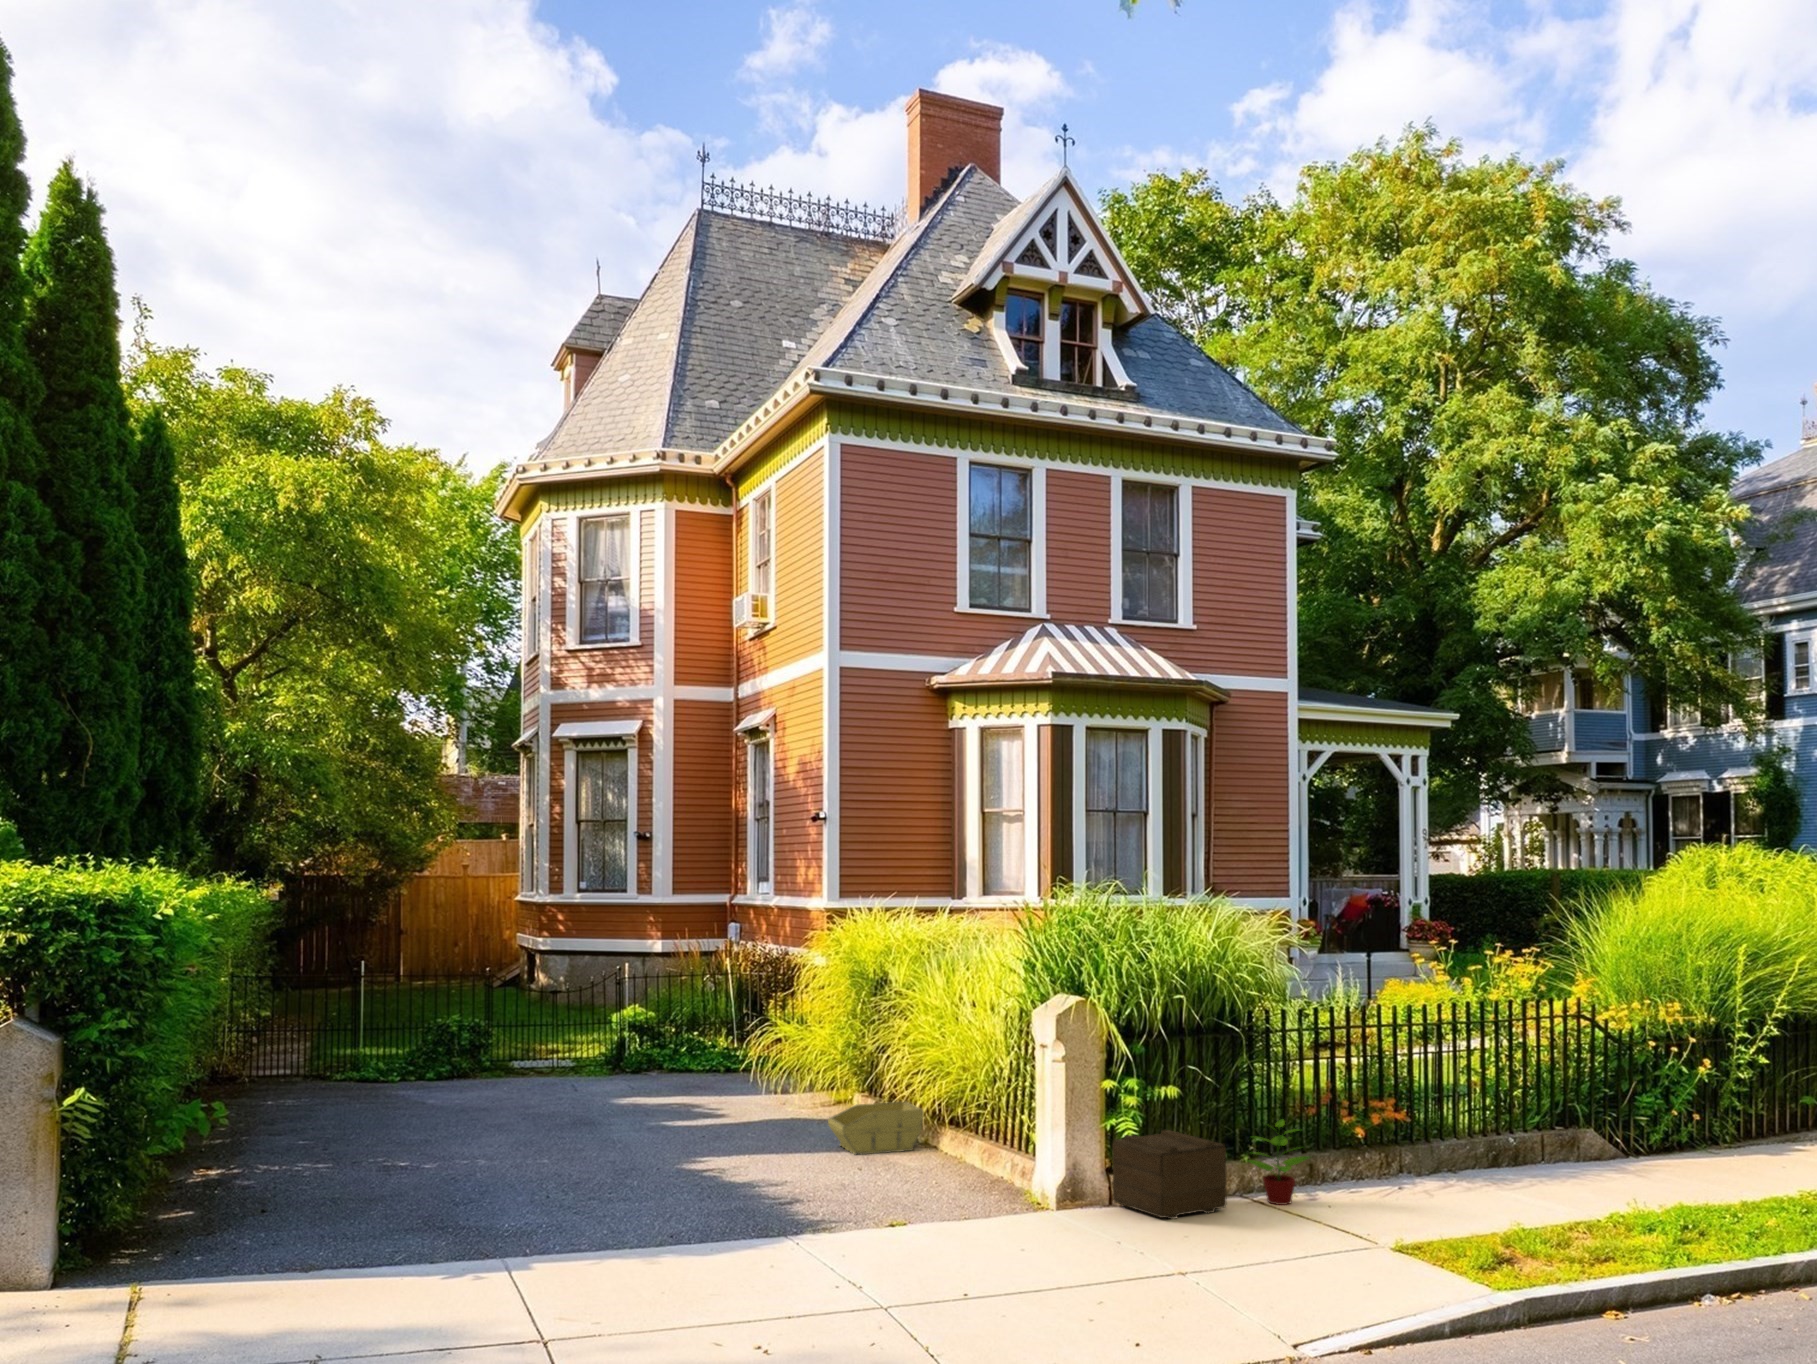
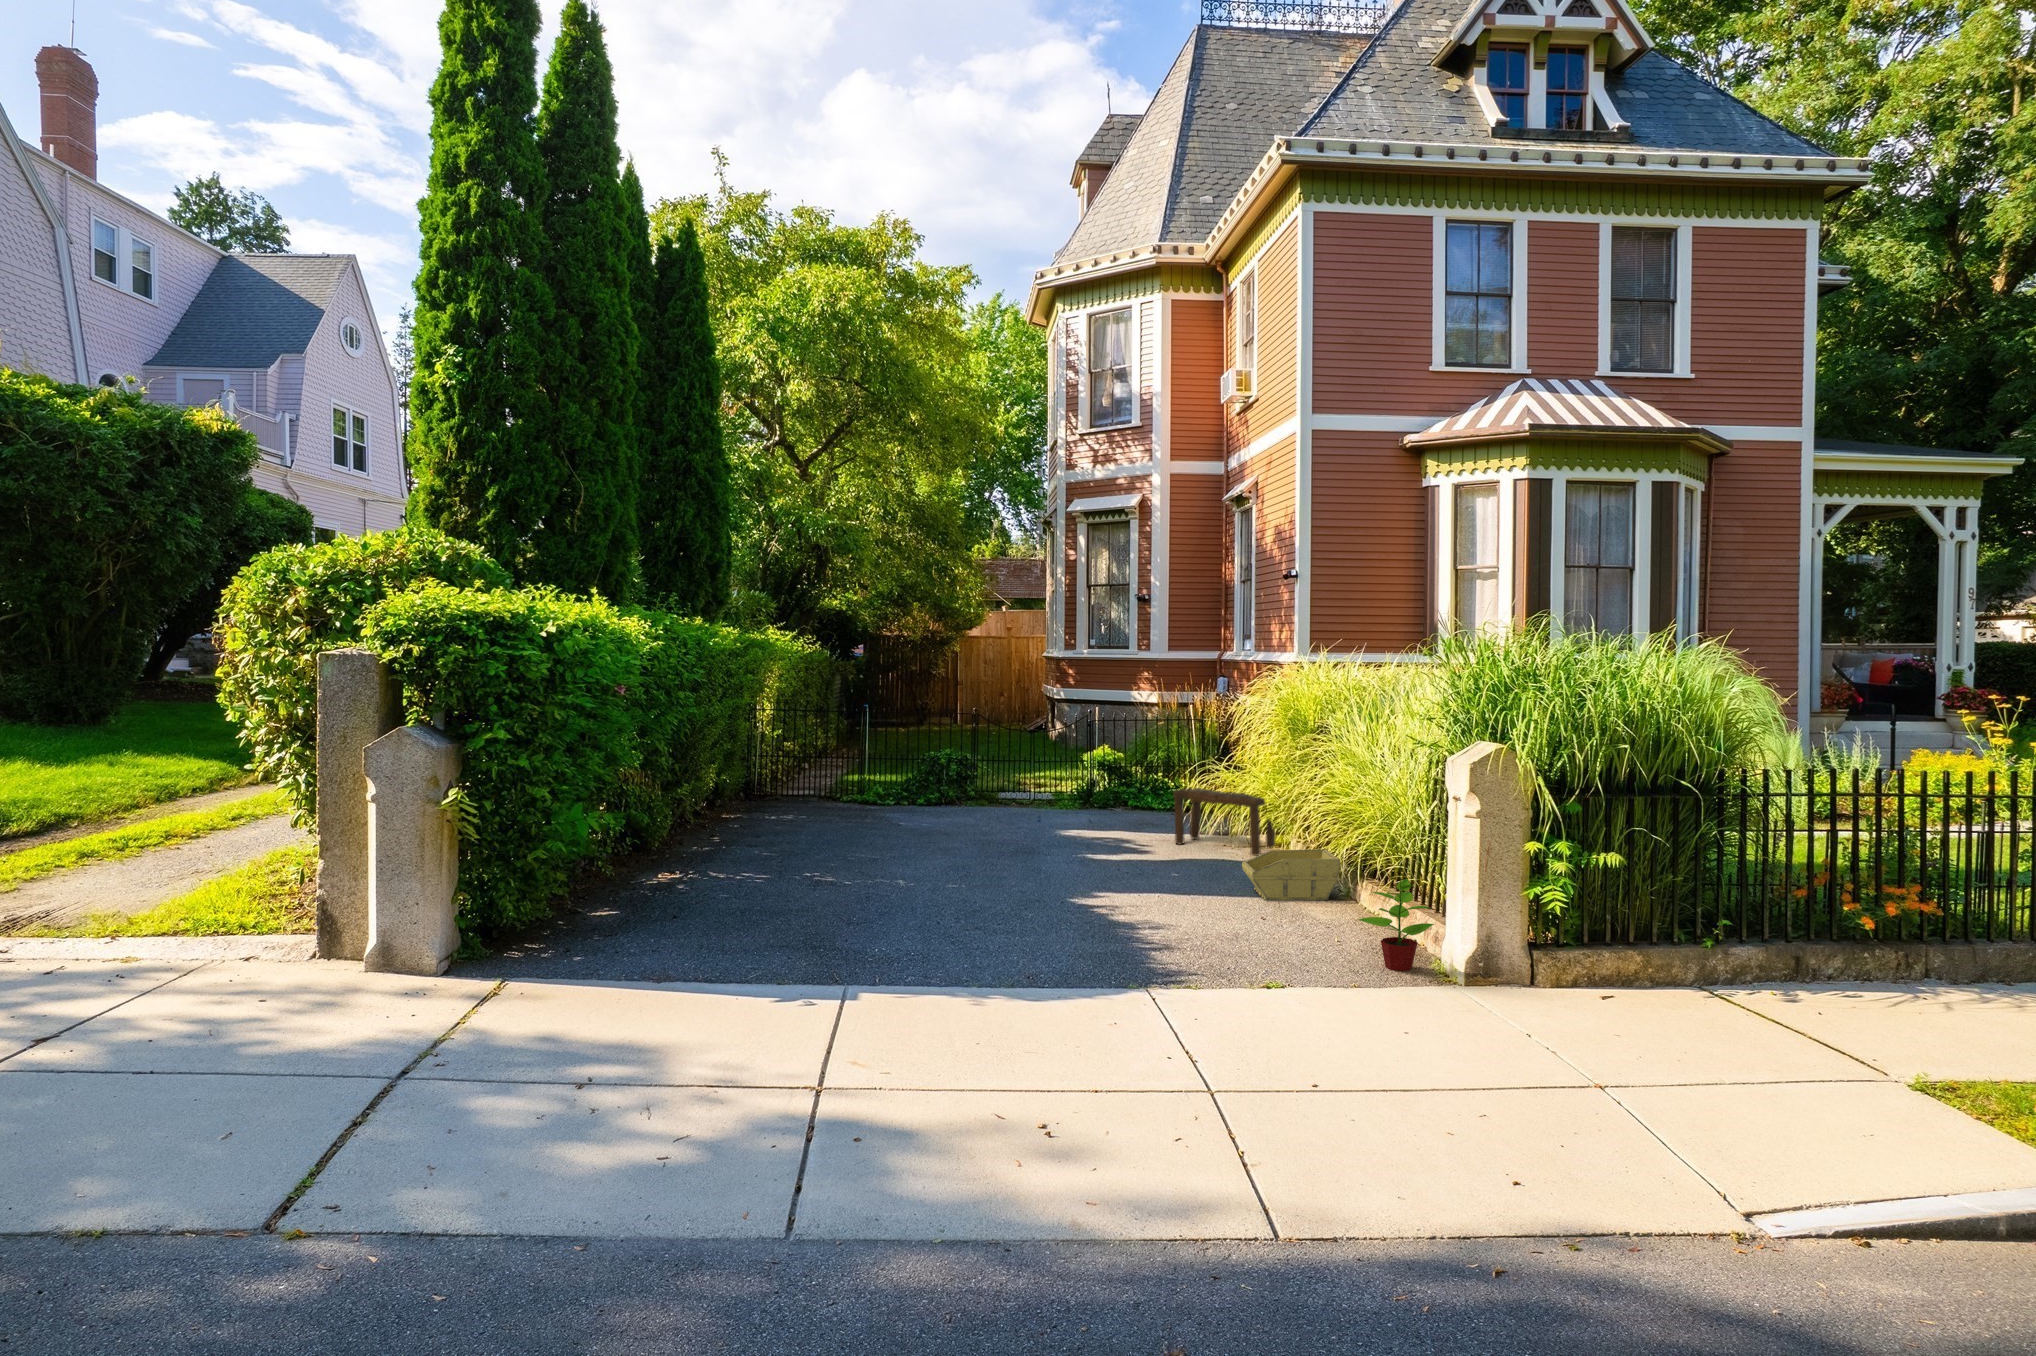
bench: none [737,1047,846,1115] -> present [1173,788,1276,856]
potted plant: present [1247,1119,1309,1205] -> present [1359,879,1434,971]
wooden crate: present [1112,1130,1227,1219] -> none [1534,904,1680,1009]

